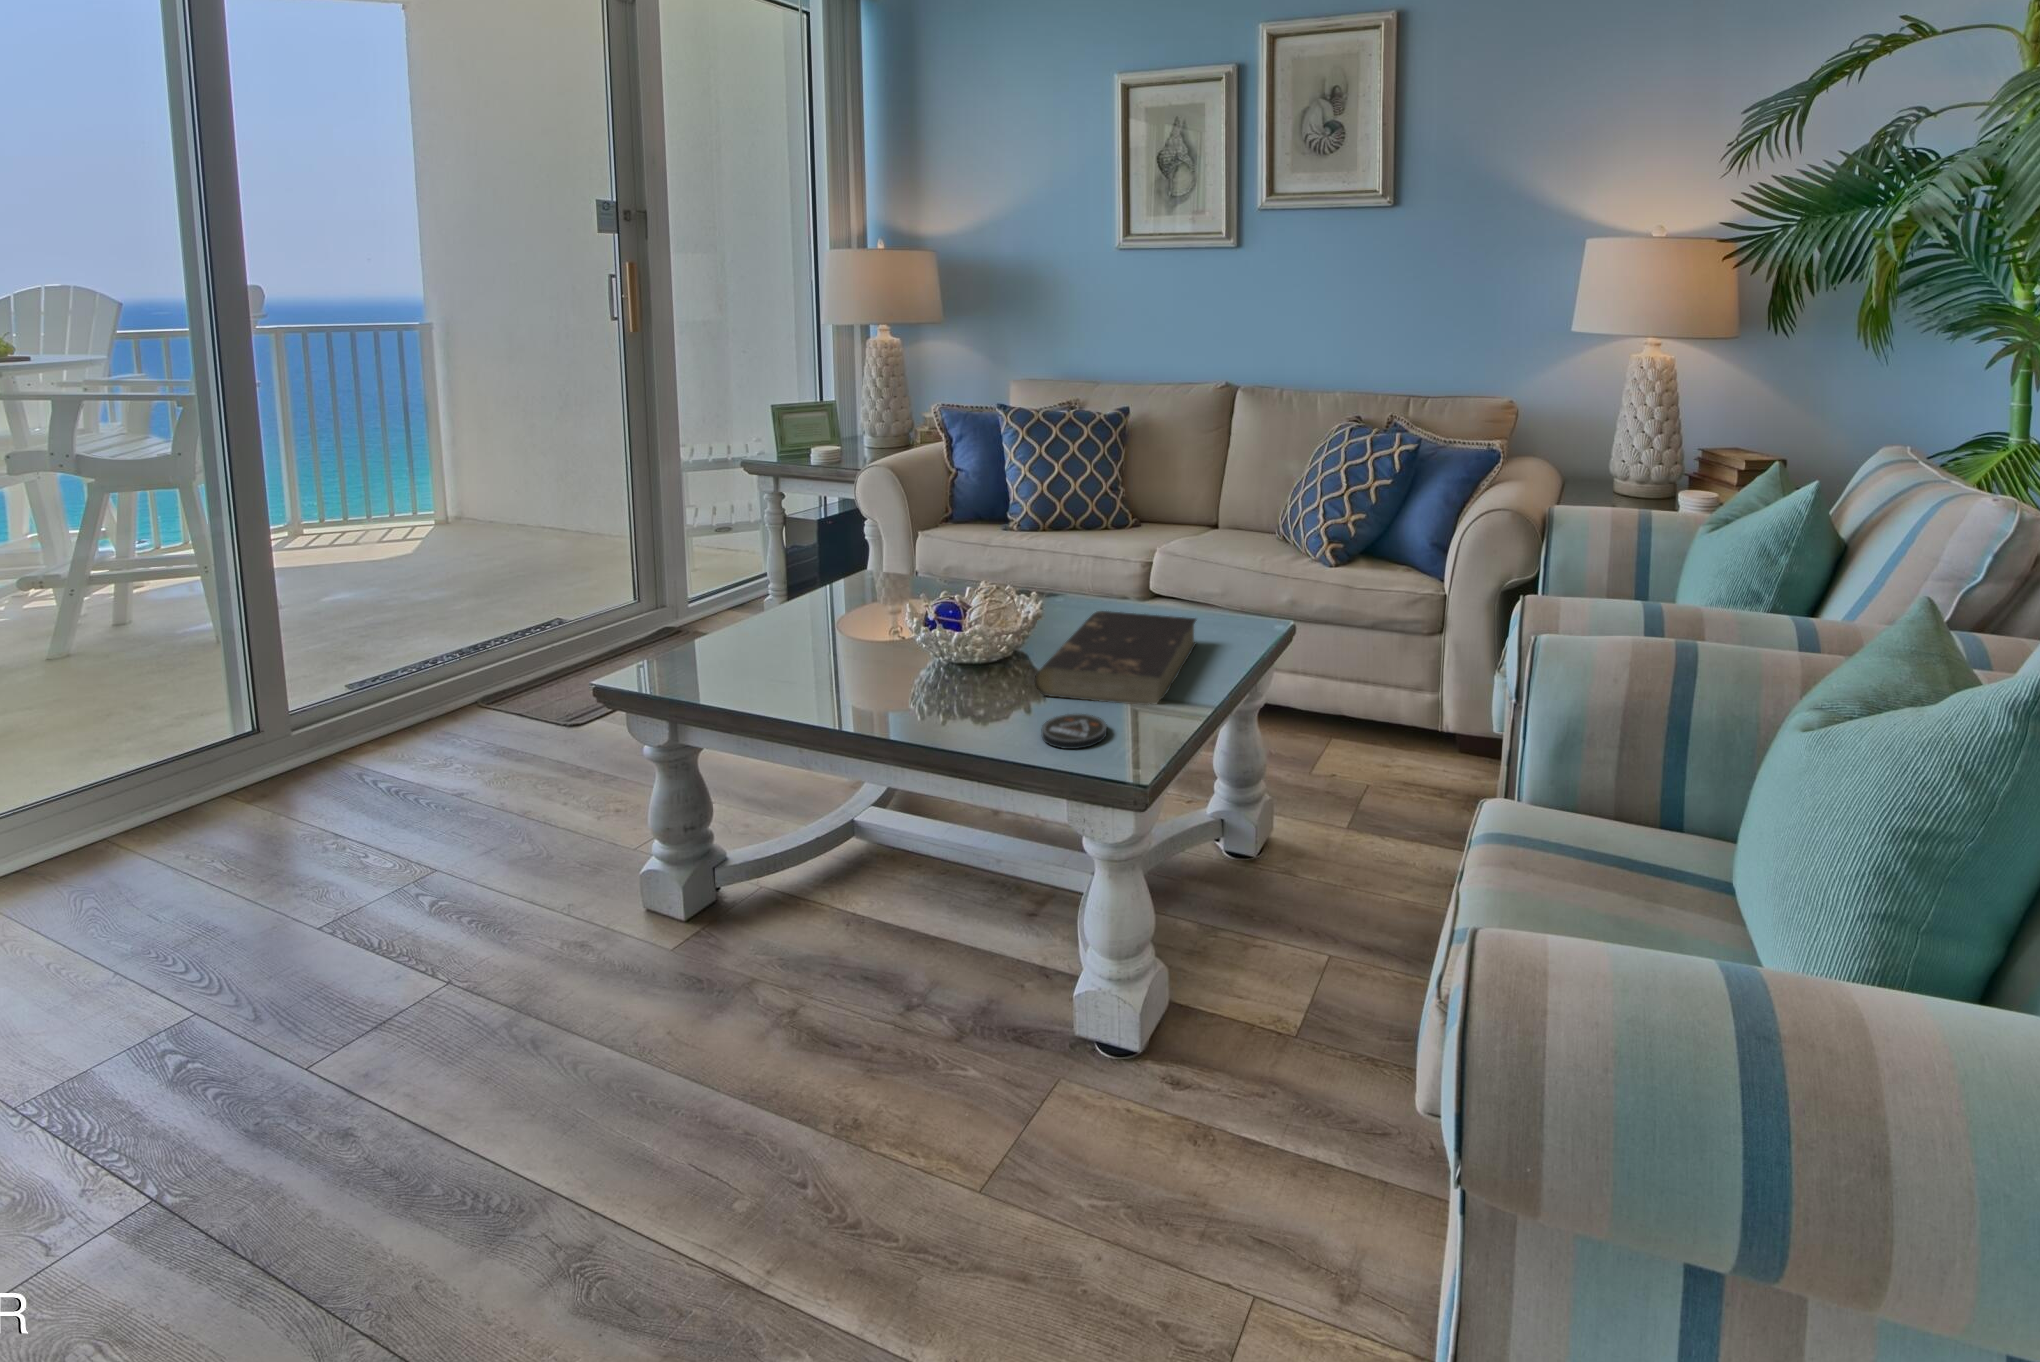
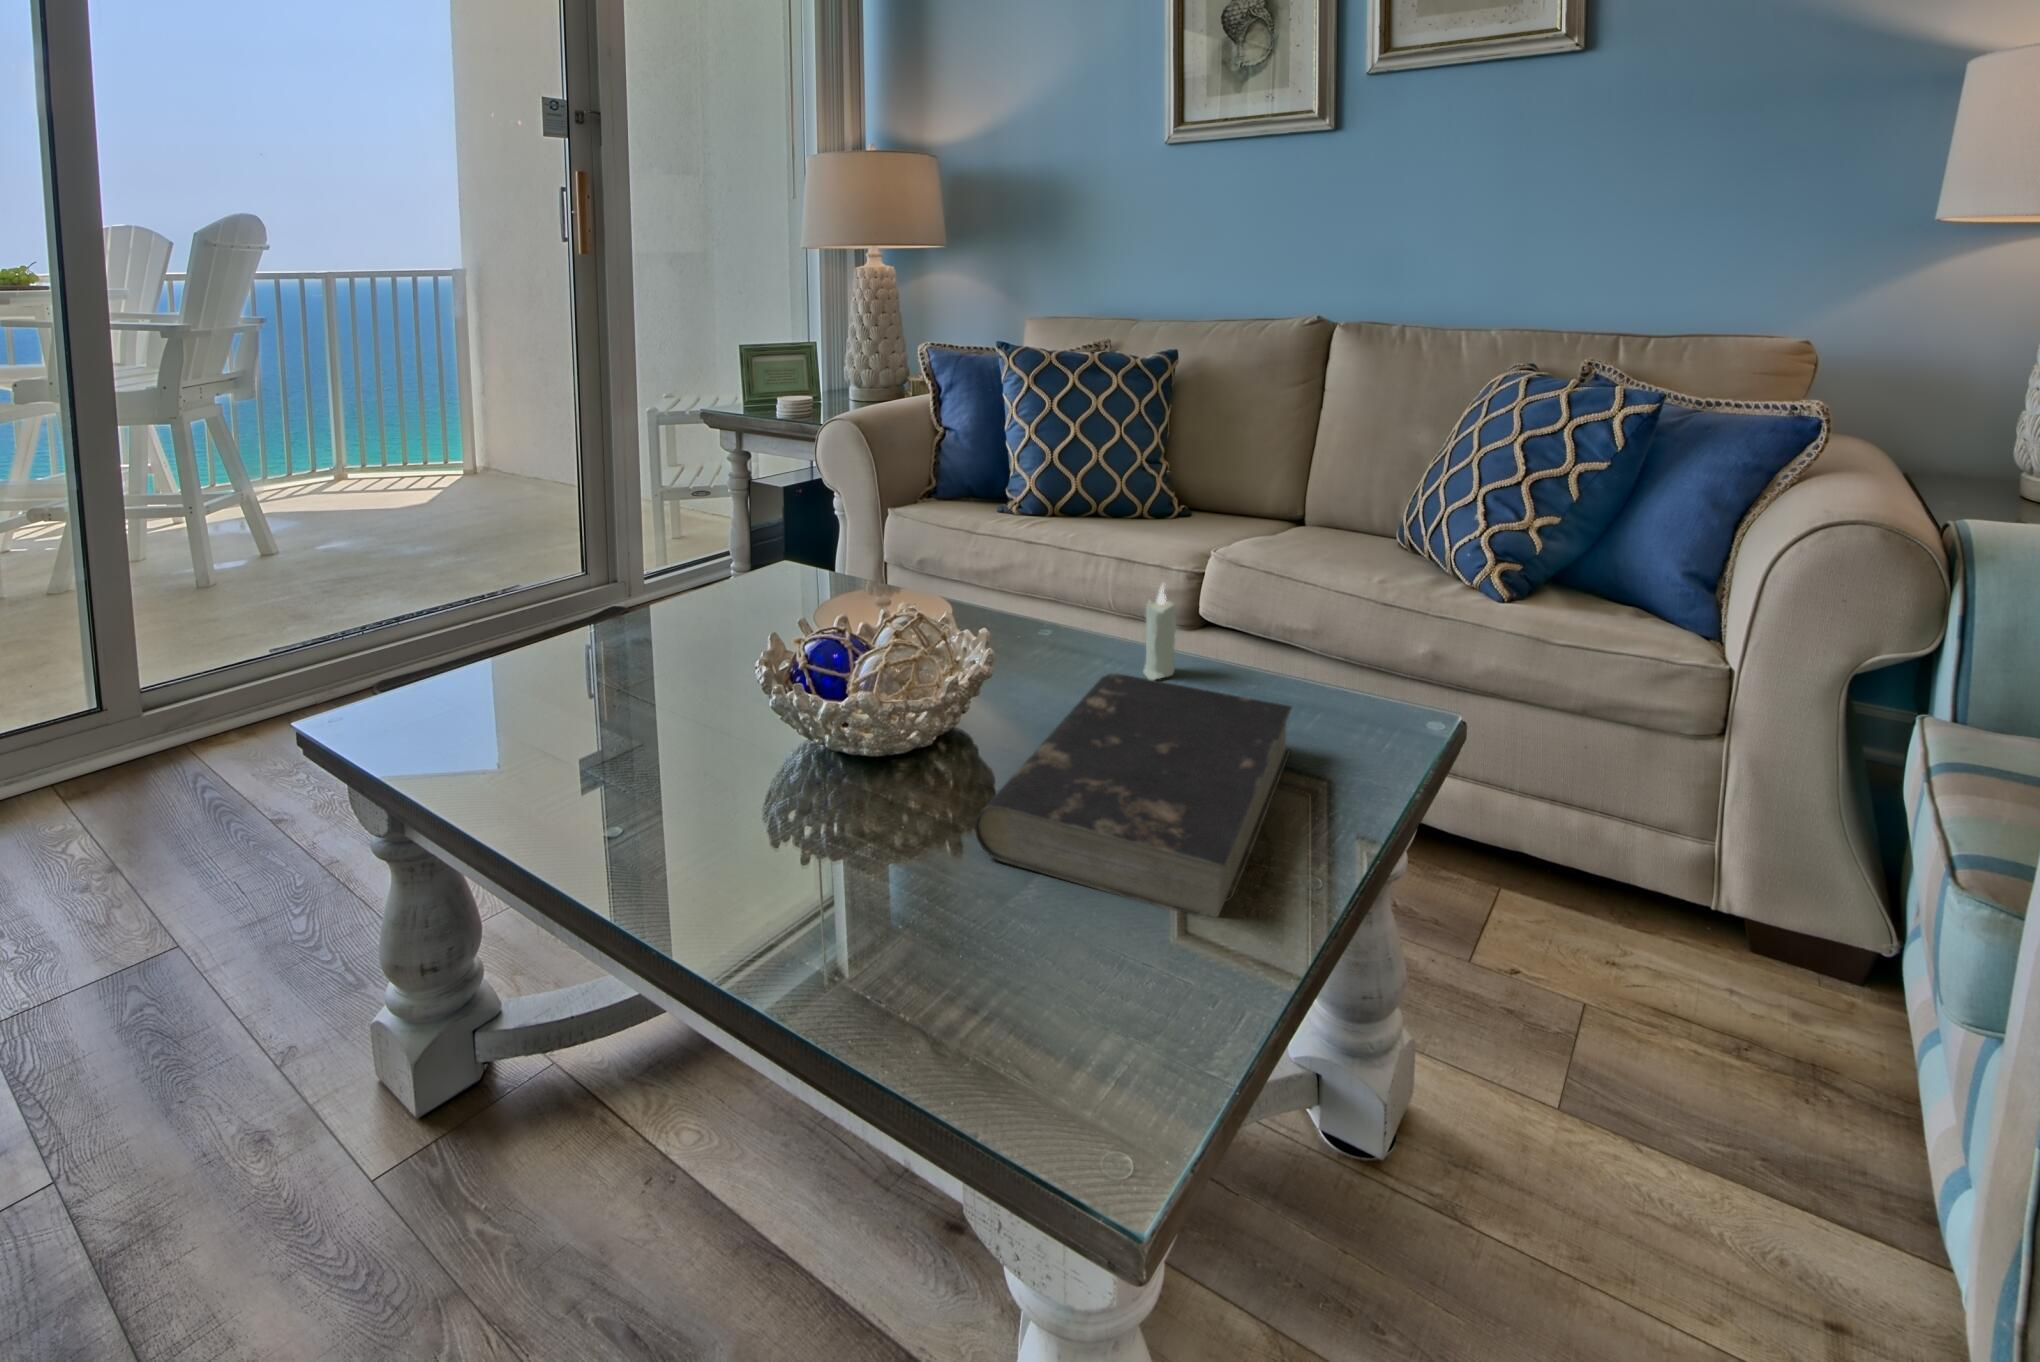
candle: none [1115,561,1134,618] -> present [1143,585,1176,680]
coaster: present [1041,714,1107,749] -> none [963,933,1105,1050]

